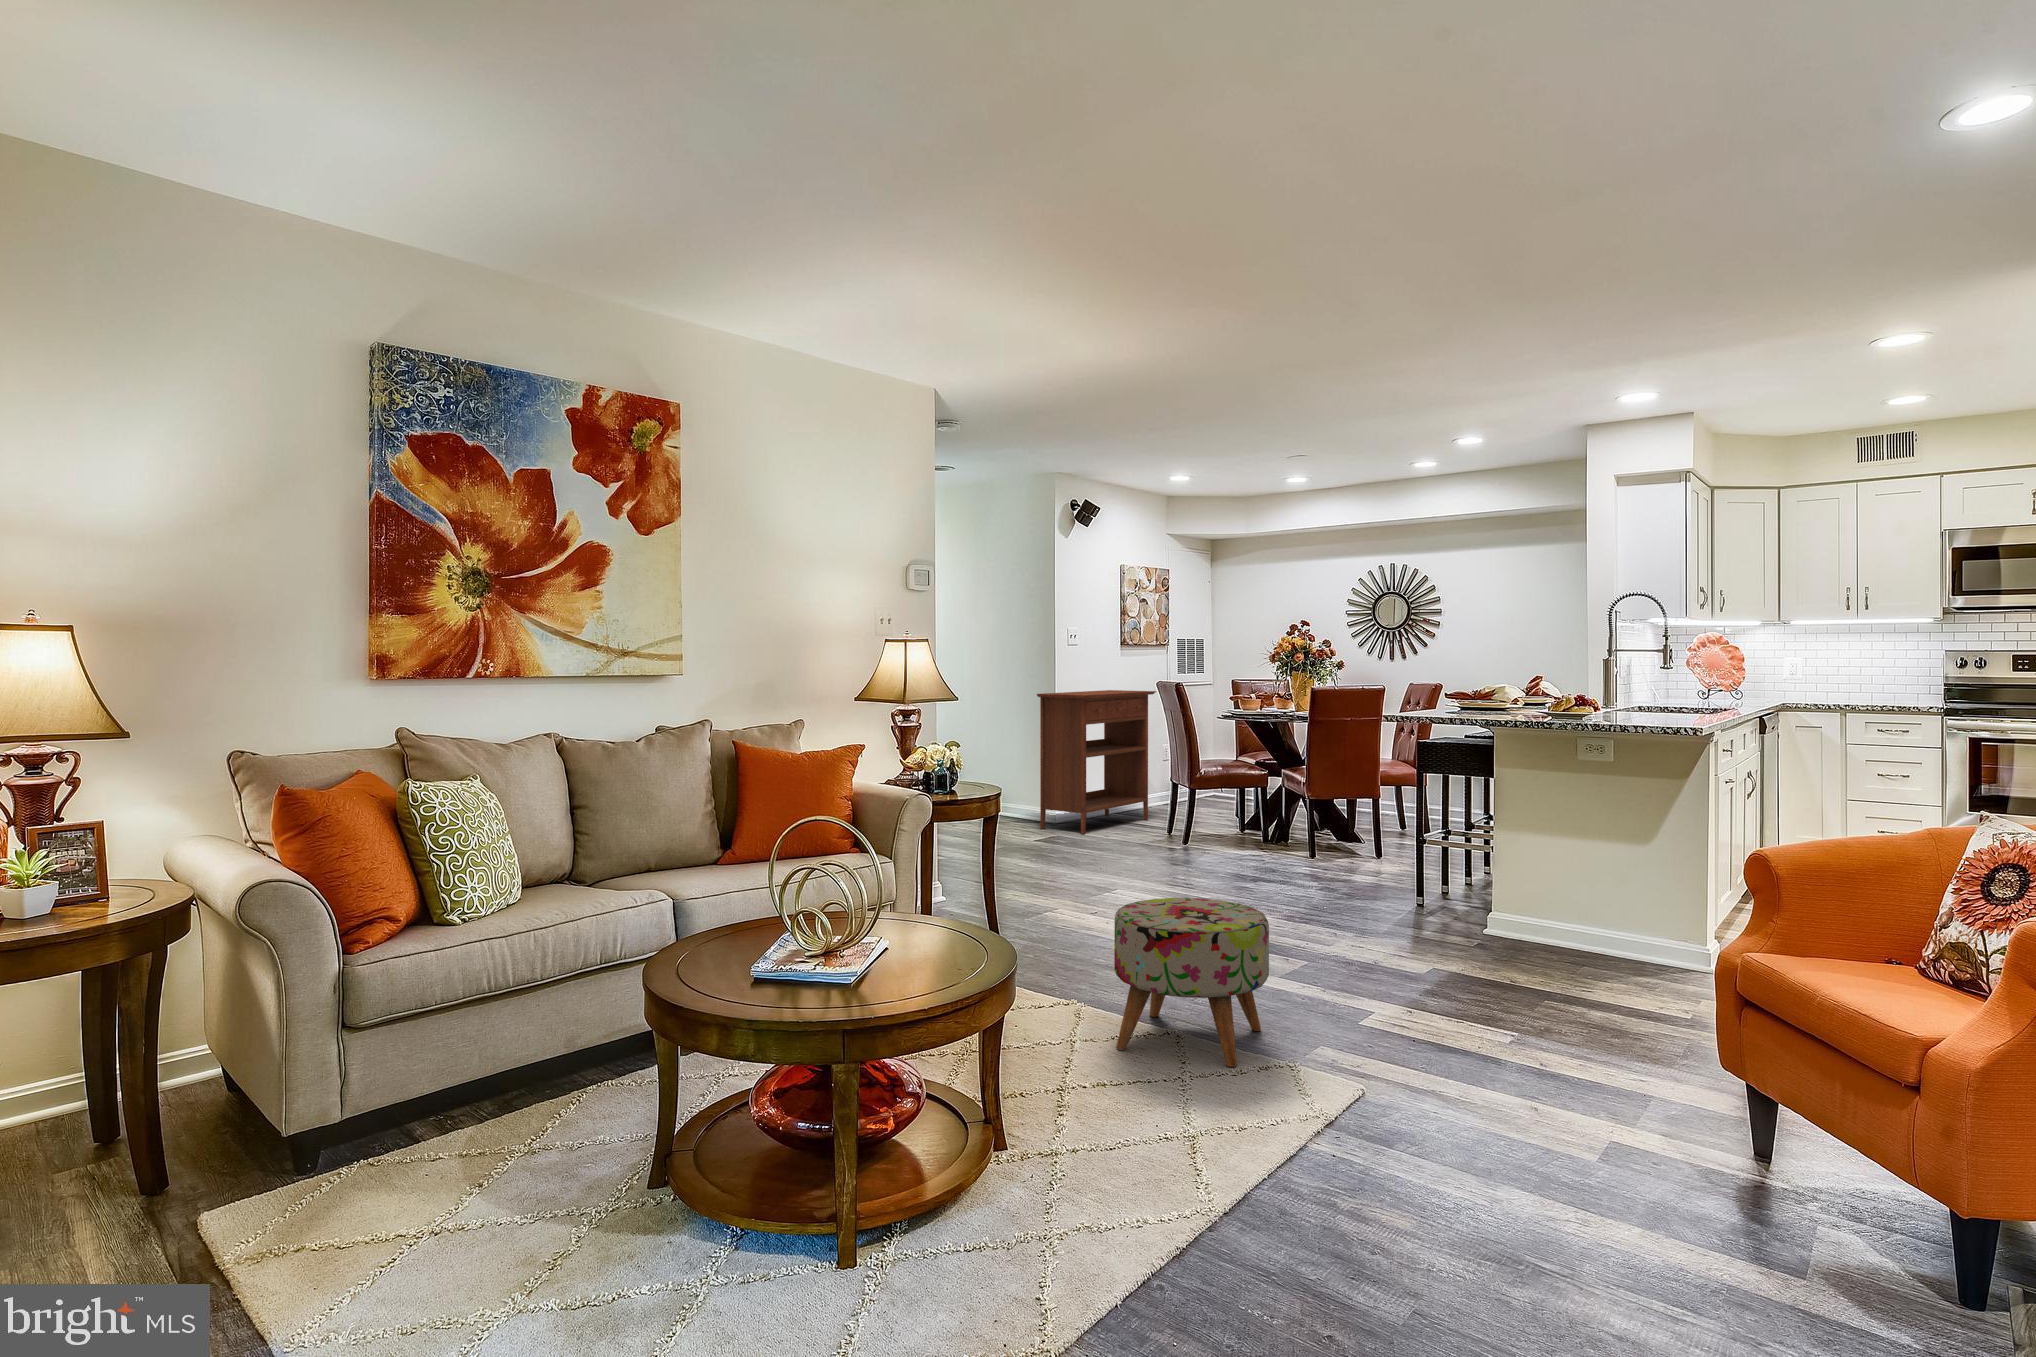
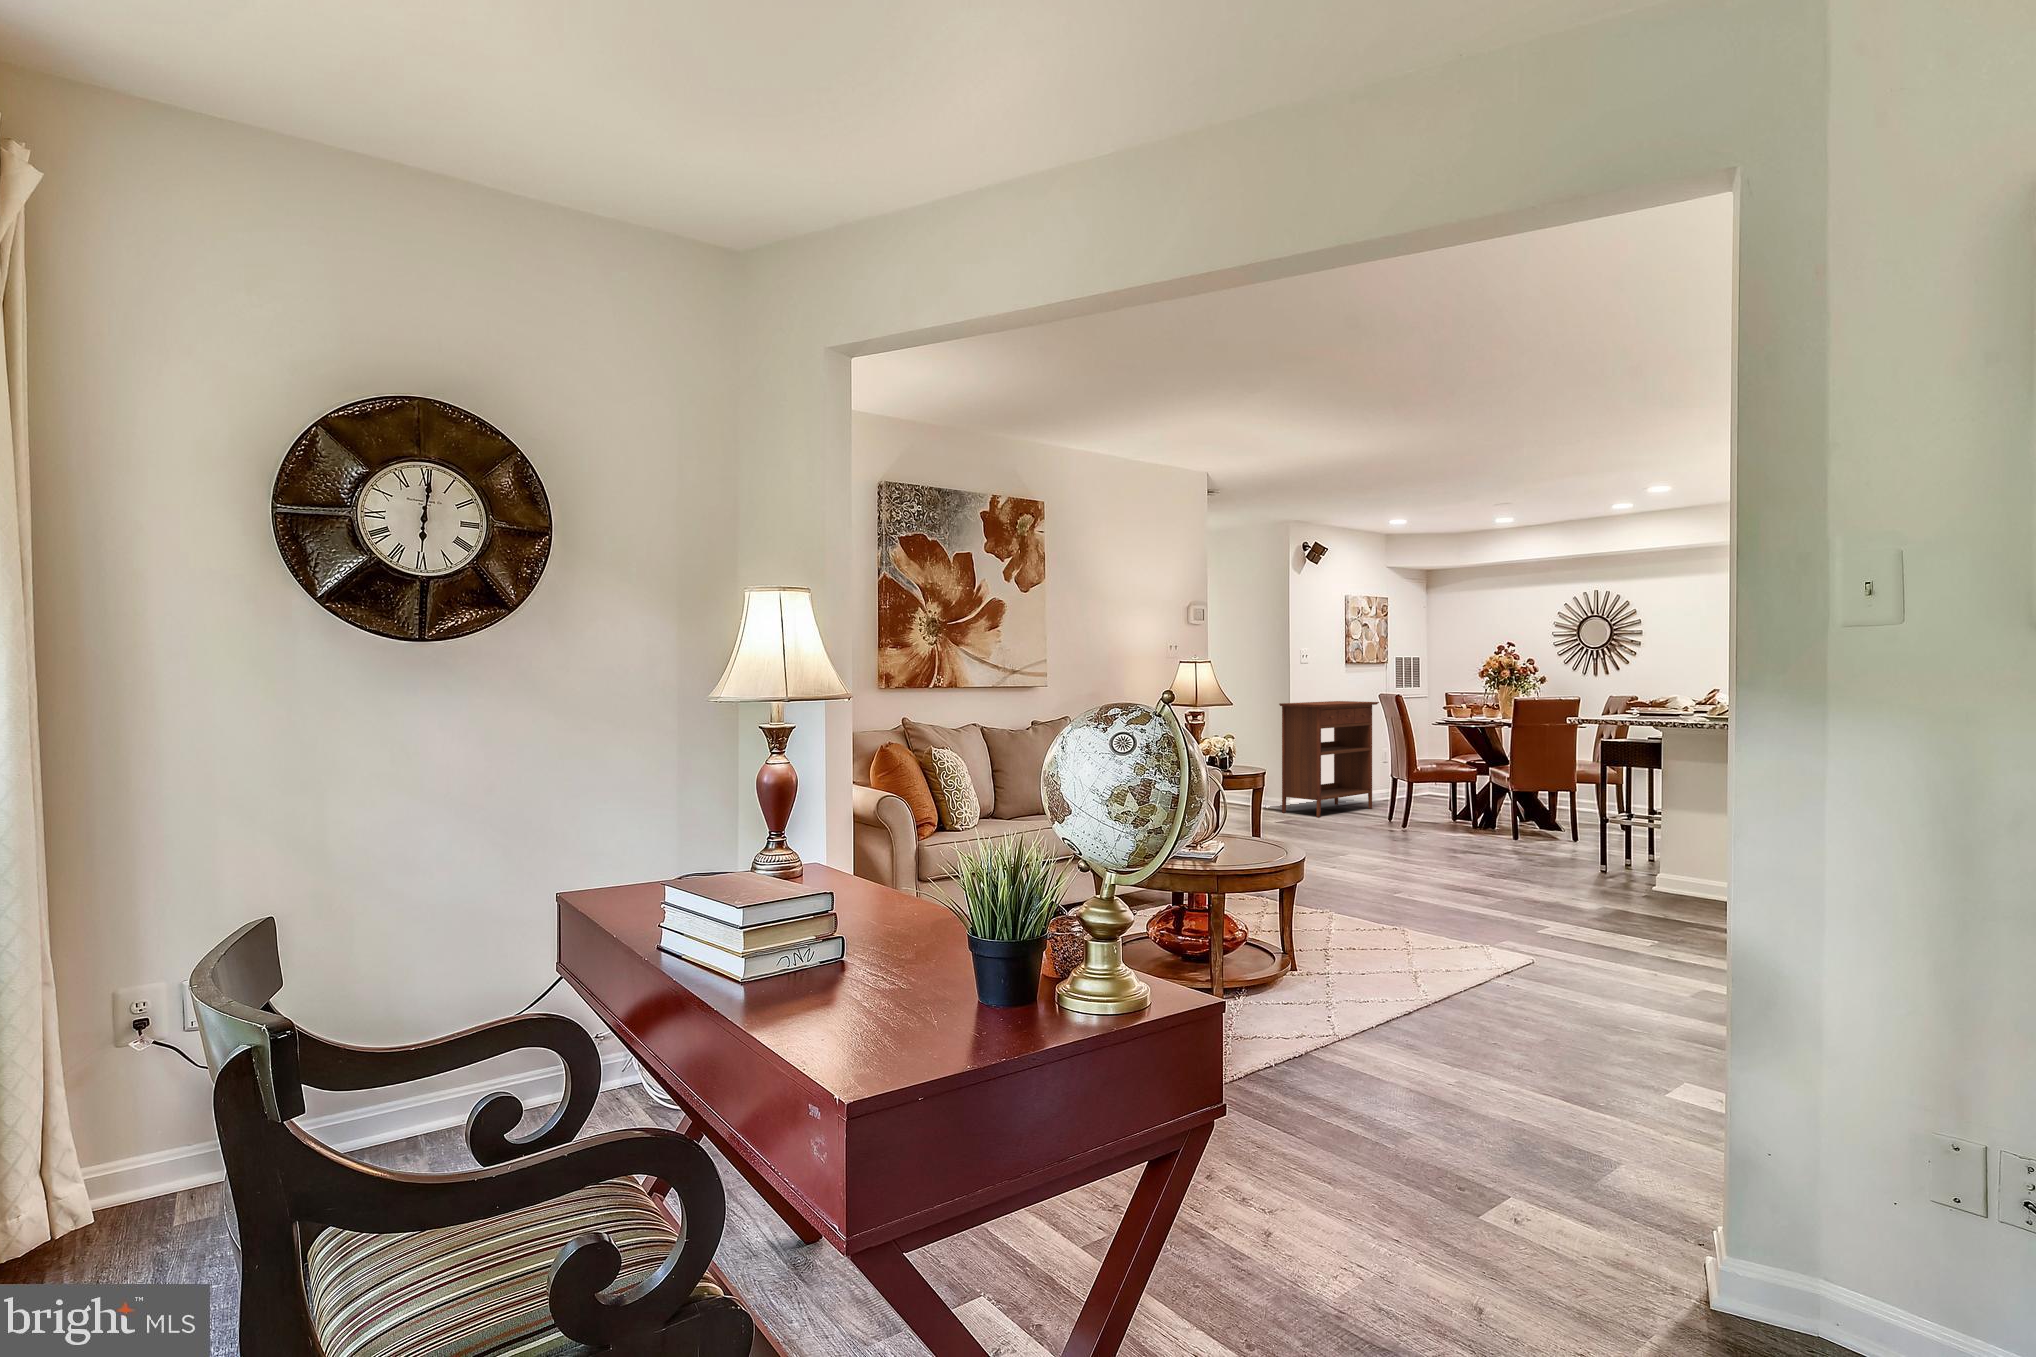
ottoman: present [1114,898,1269,1067] -> none [1363,843,1474,952]

